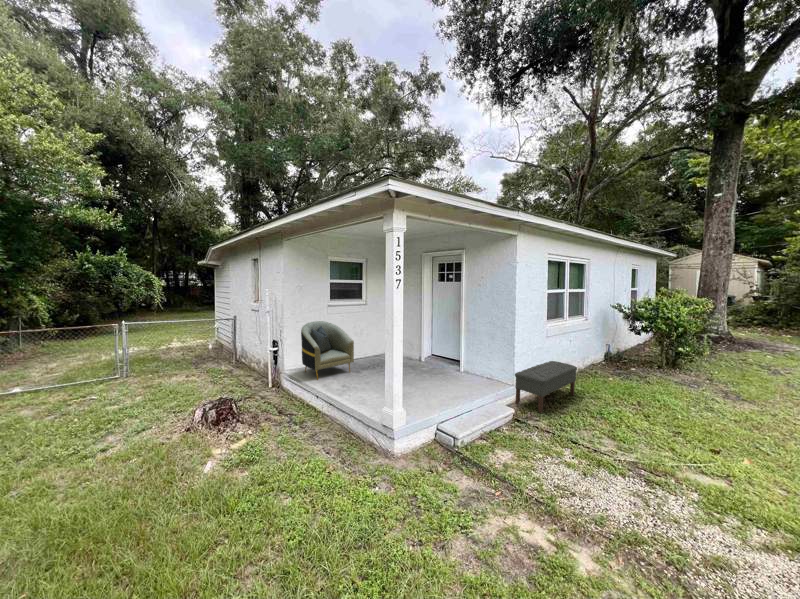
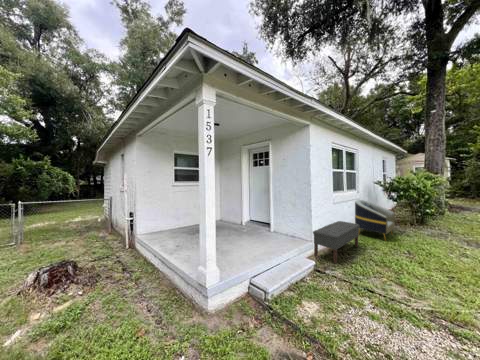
armchair: present [301,321,354,380] -> present [355,200,395,240]

